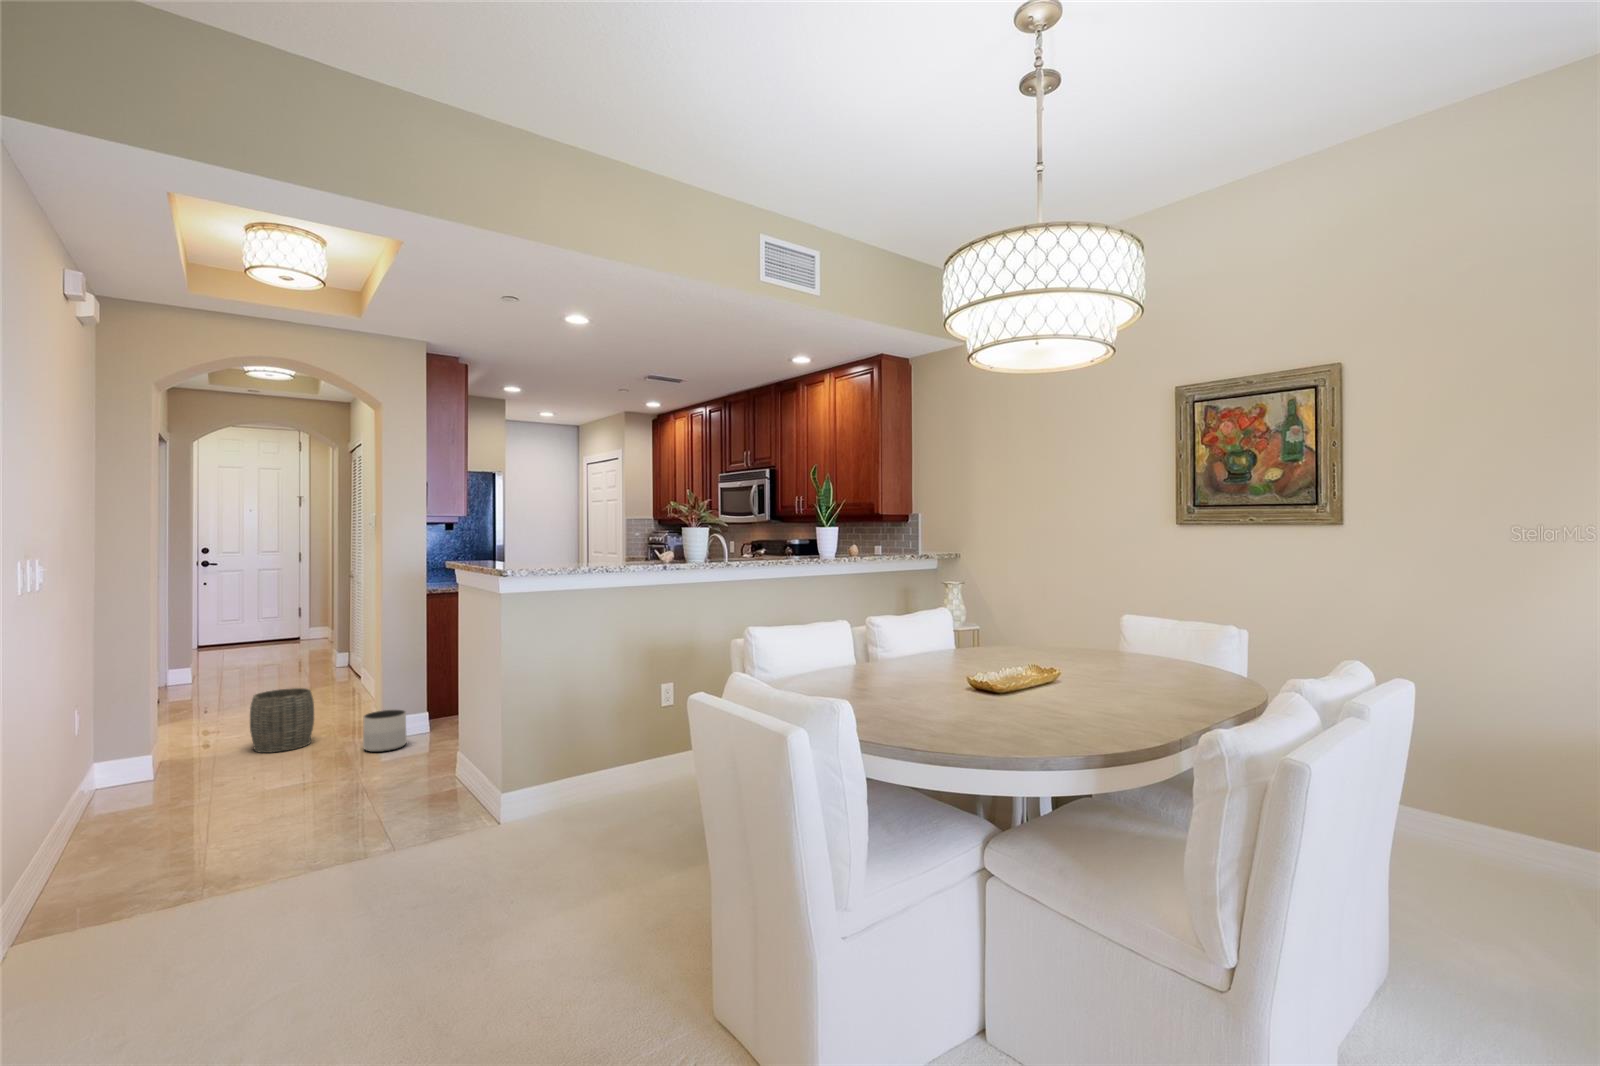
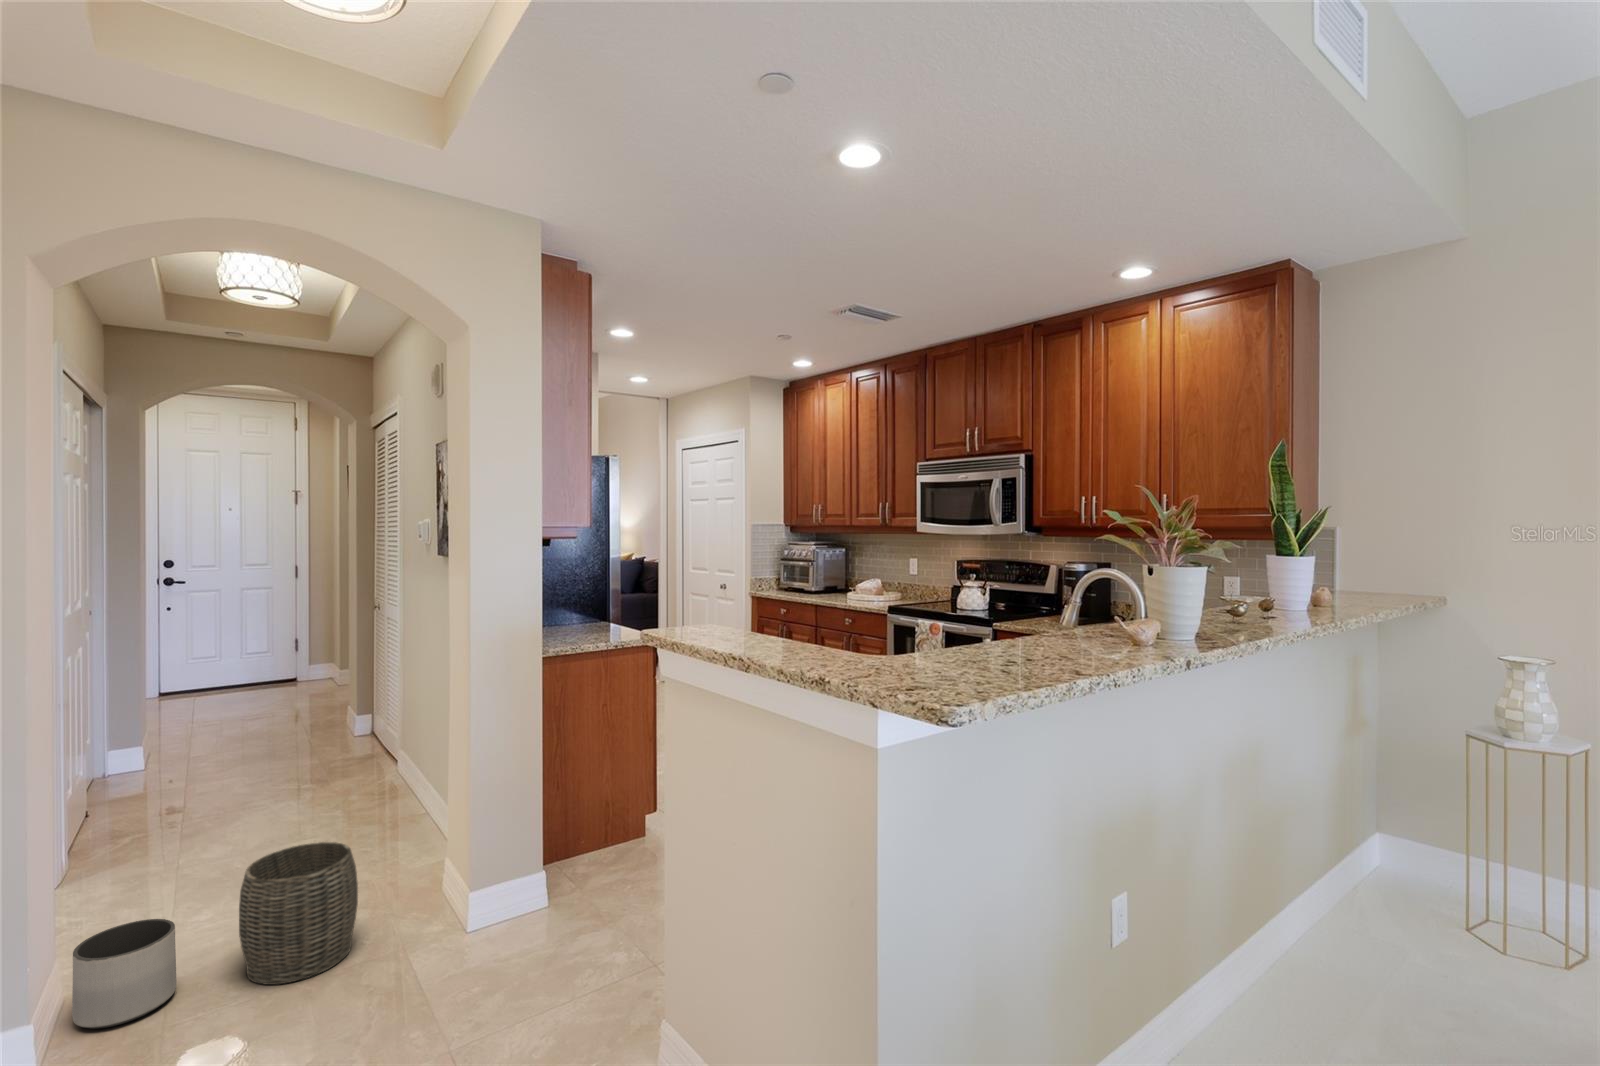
planter: present [363,710,406,752] -> present [72,919,176,1029]

